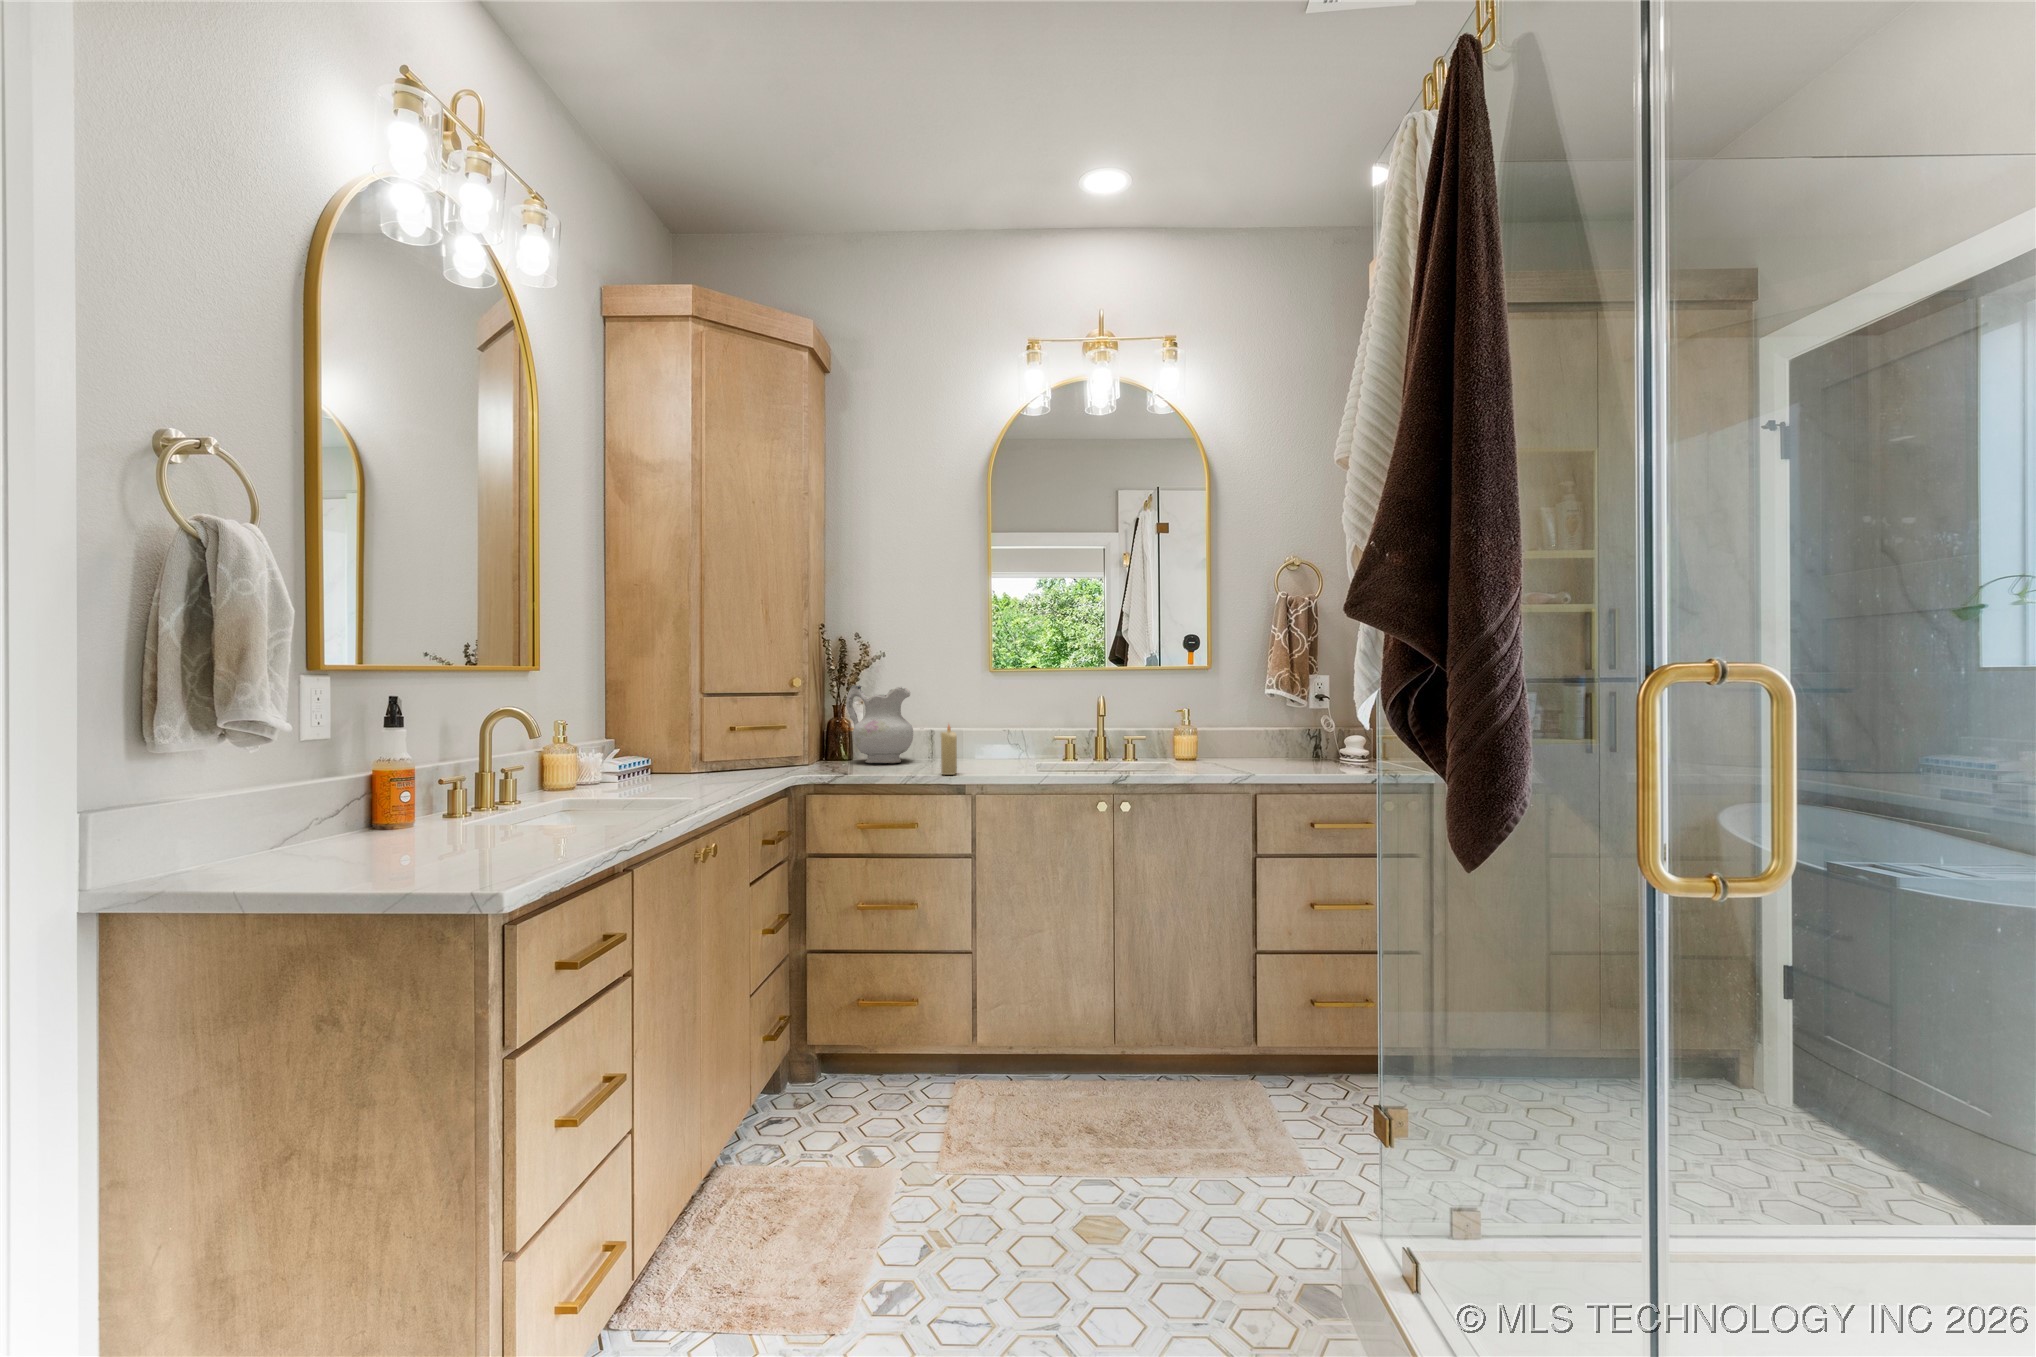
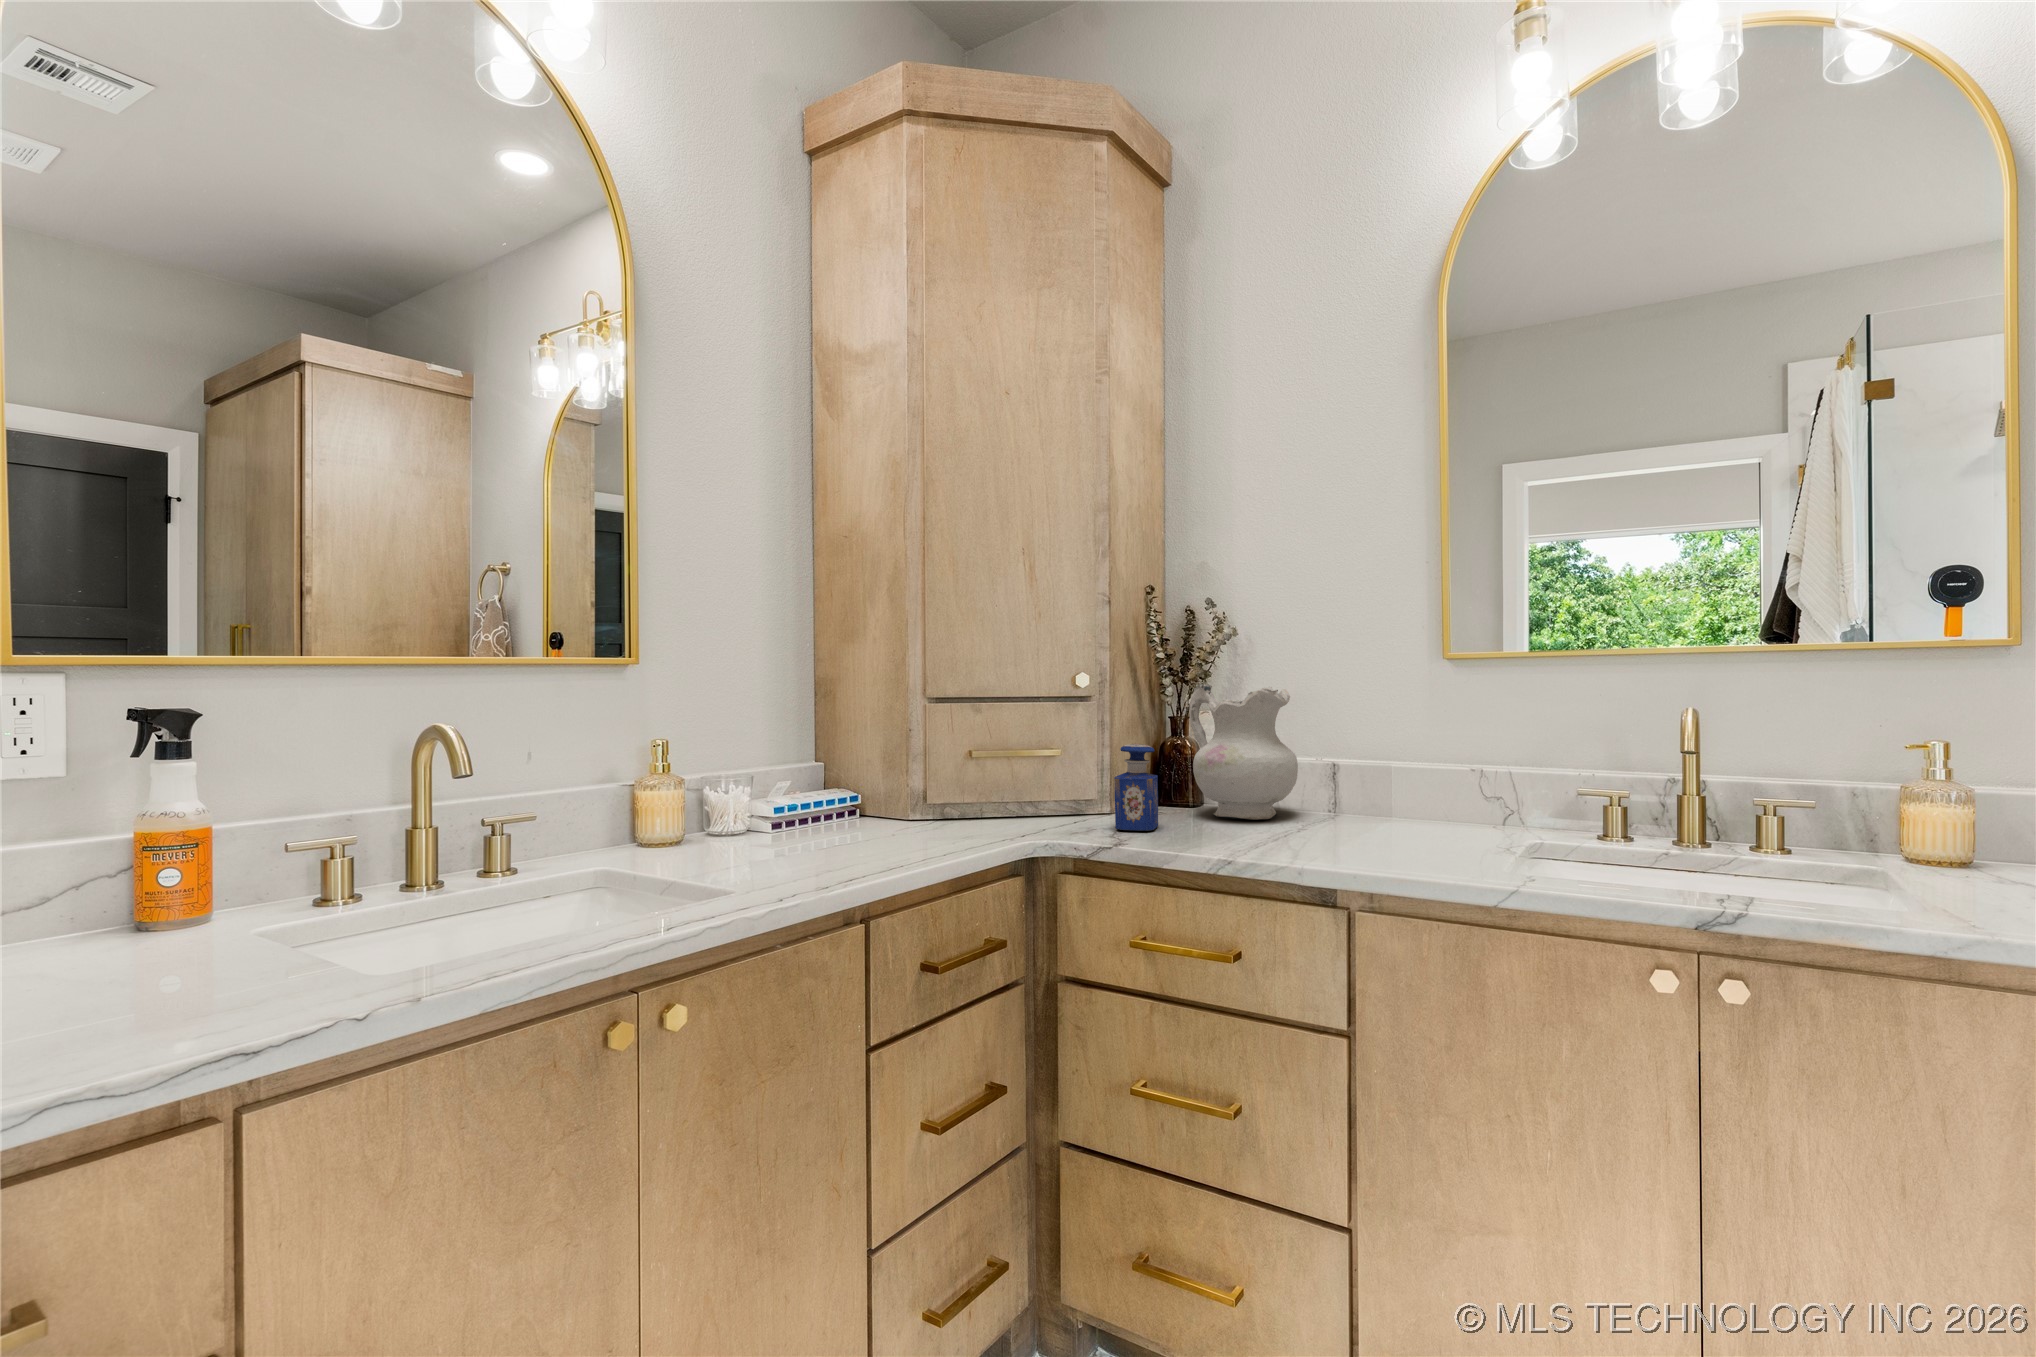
perfume bottle: none [819,720,845,771] -> present [1114,744,1158,830]
candle: present [941,726,957,775] -> none [1305,757,1338,860]

